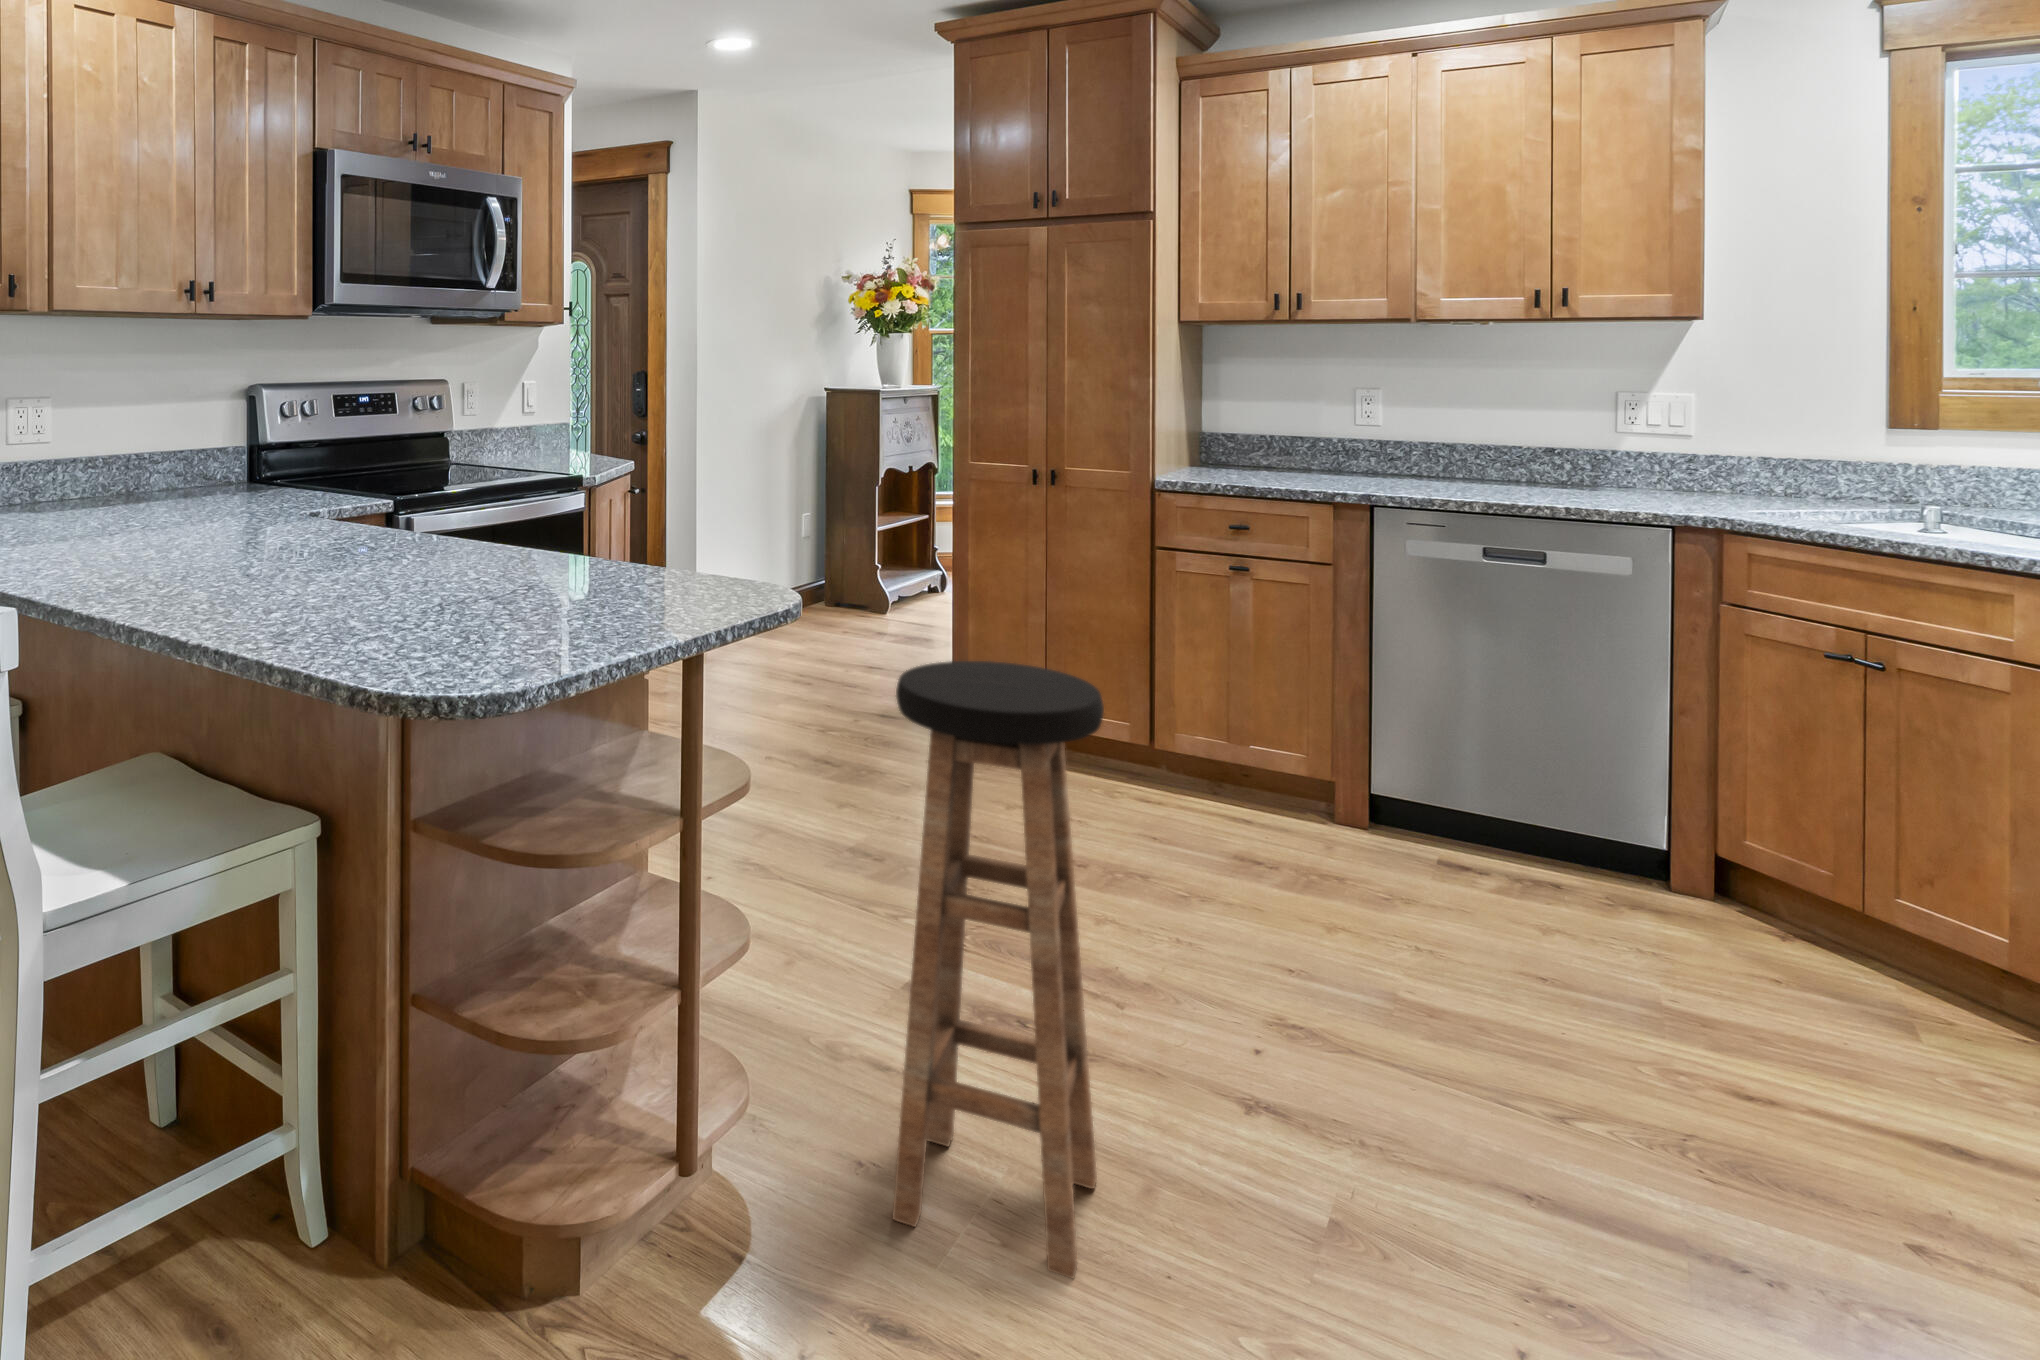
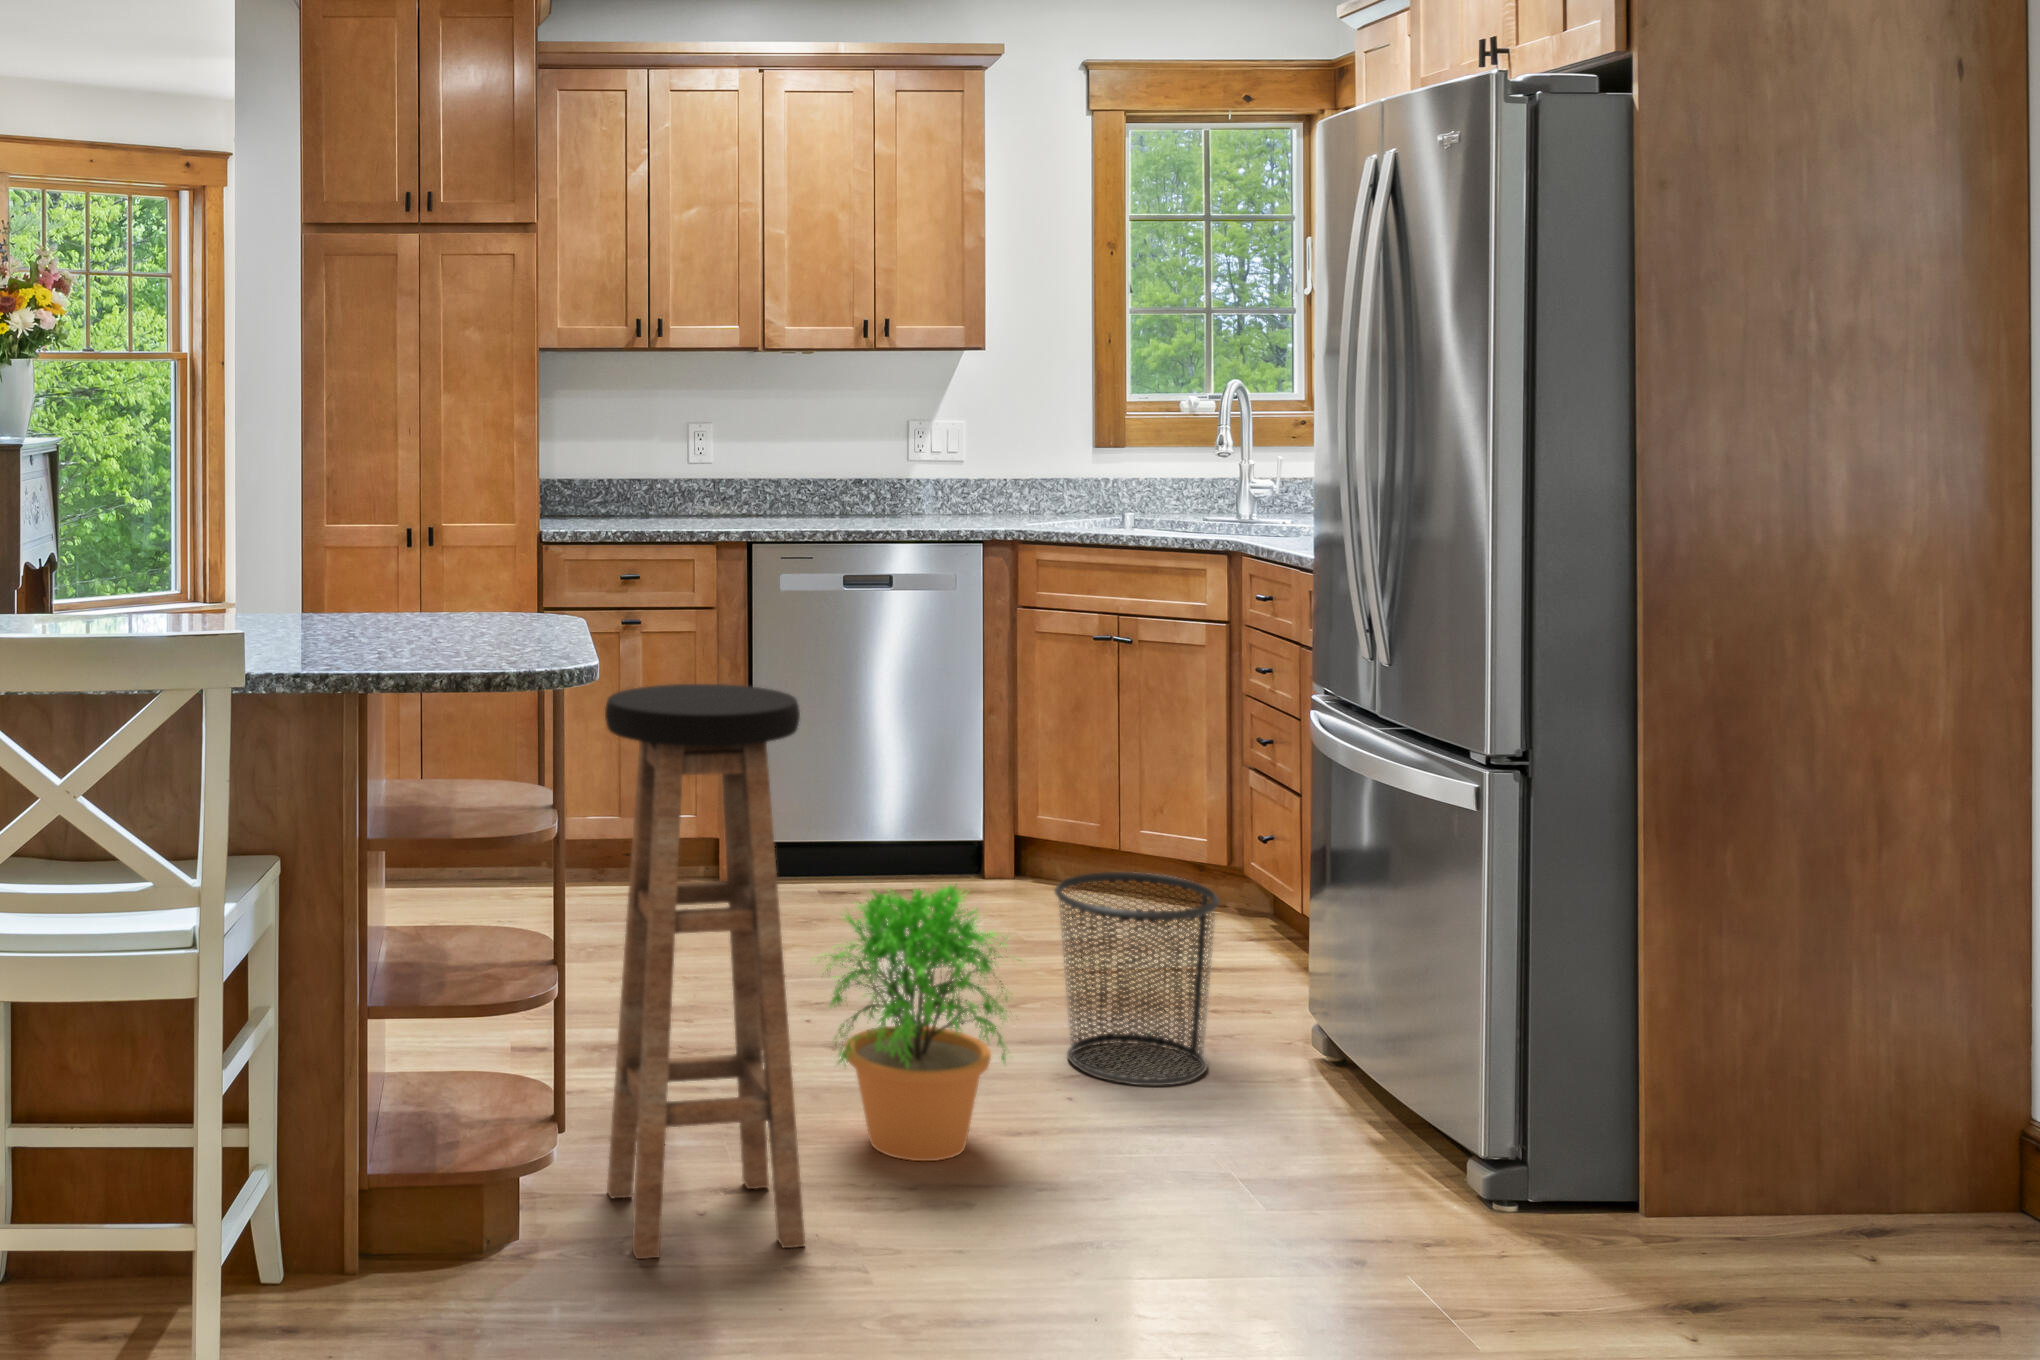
potted plant: none [1186,905,1461,1233] -> present [814,884,1008,1161]
waste bin: none [1590,942,1852,1244] -> present [1055,872,1220,1085]

